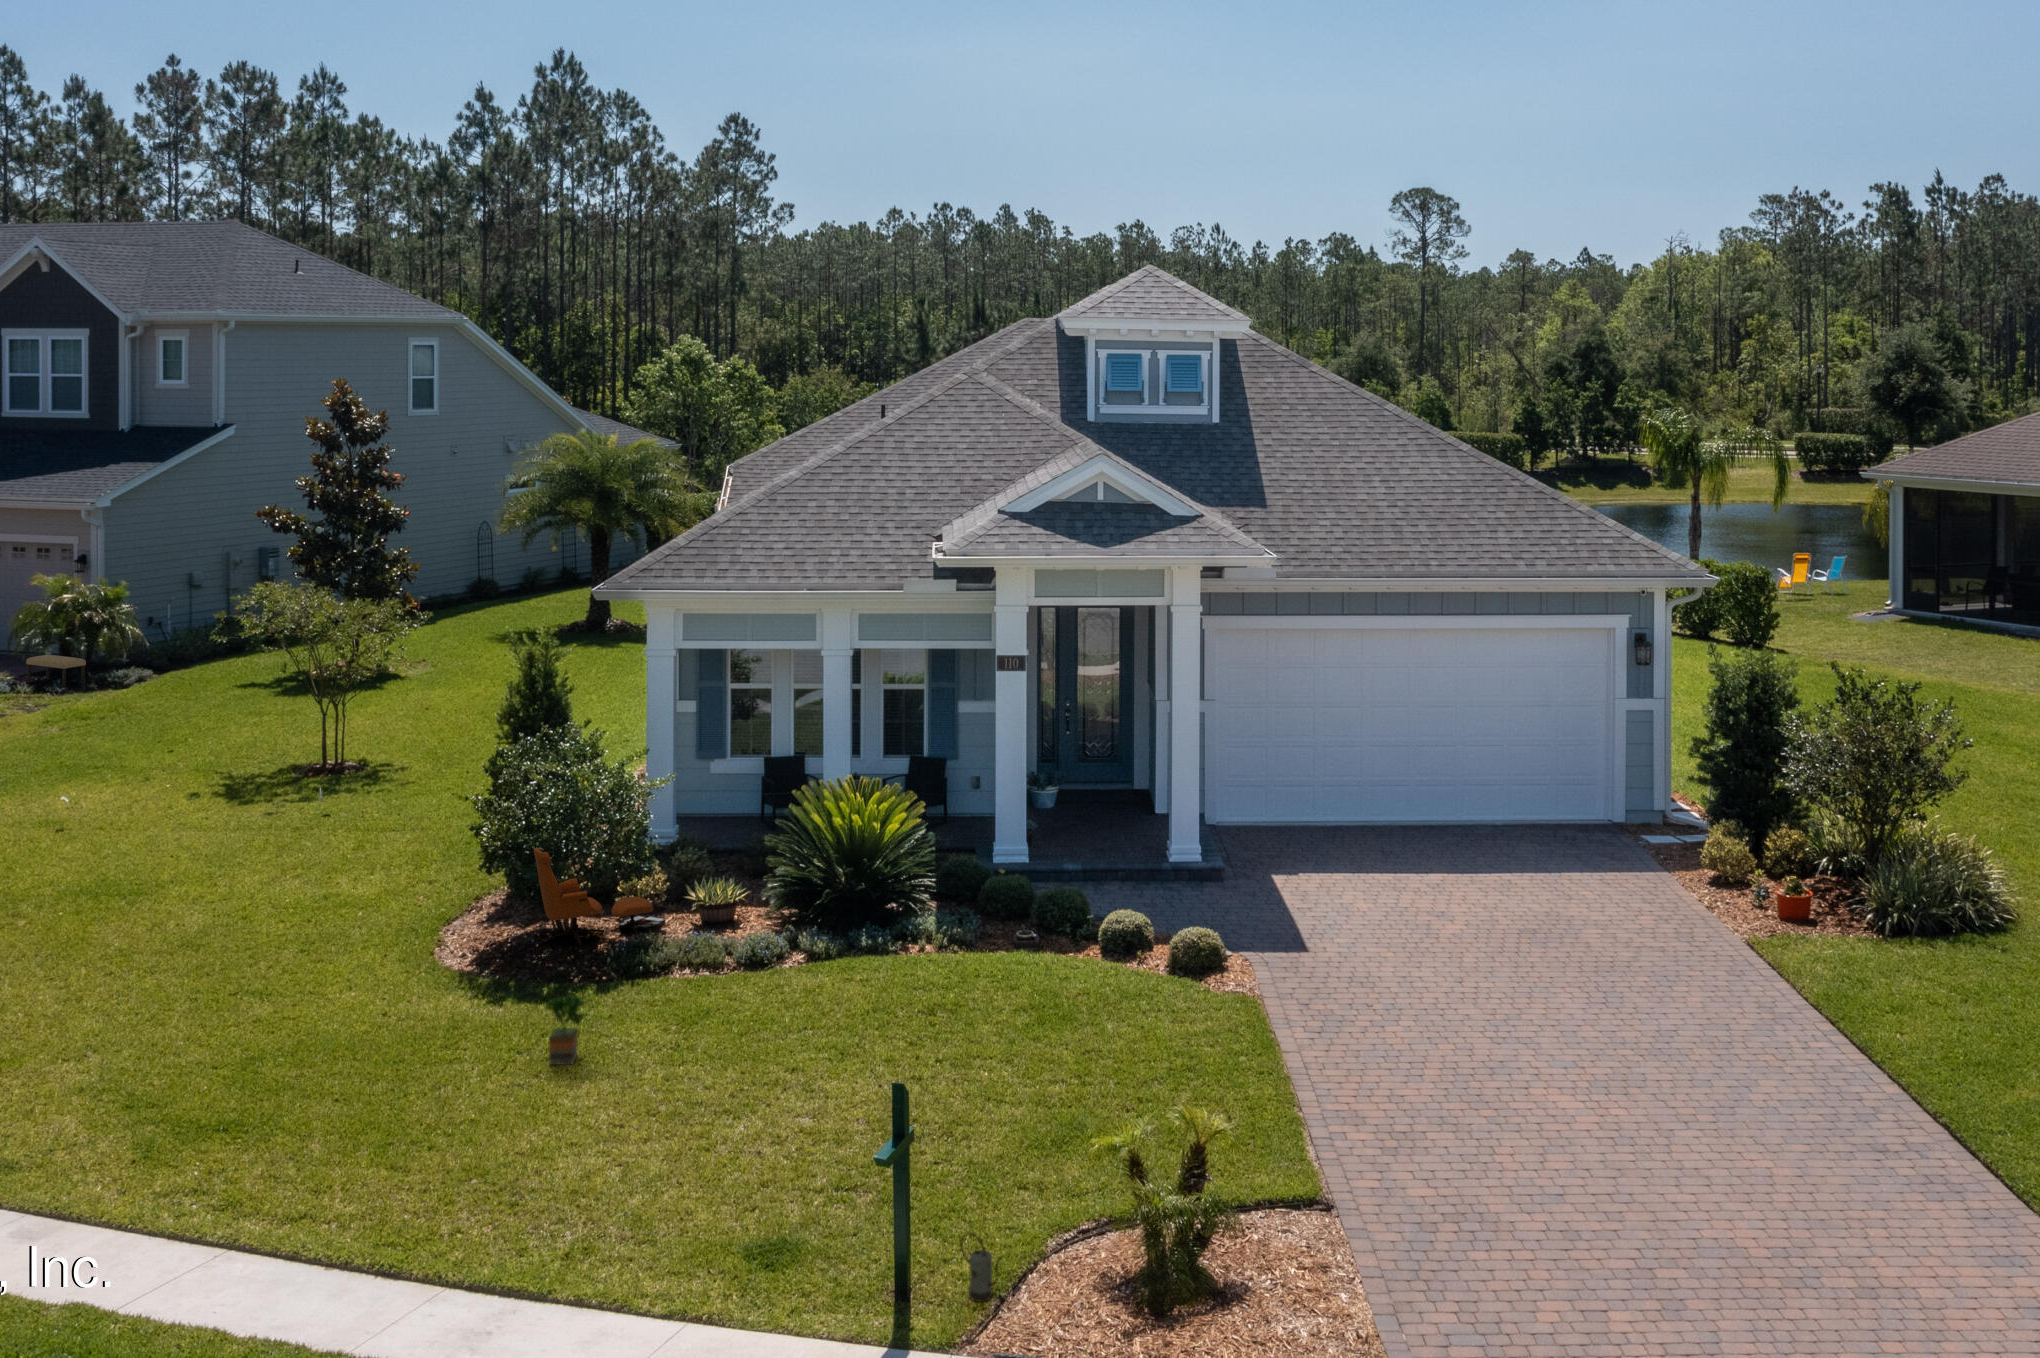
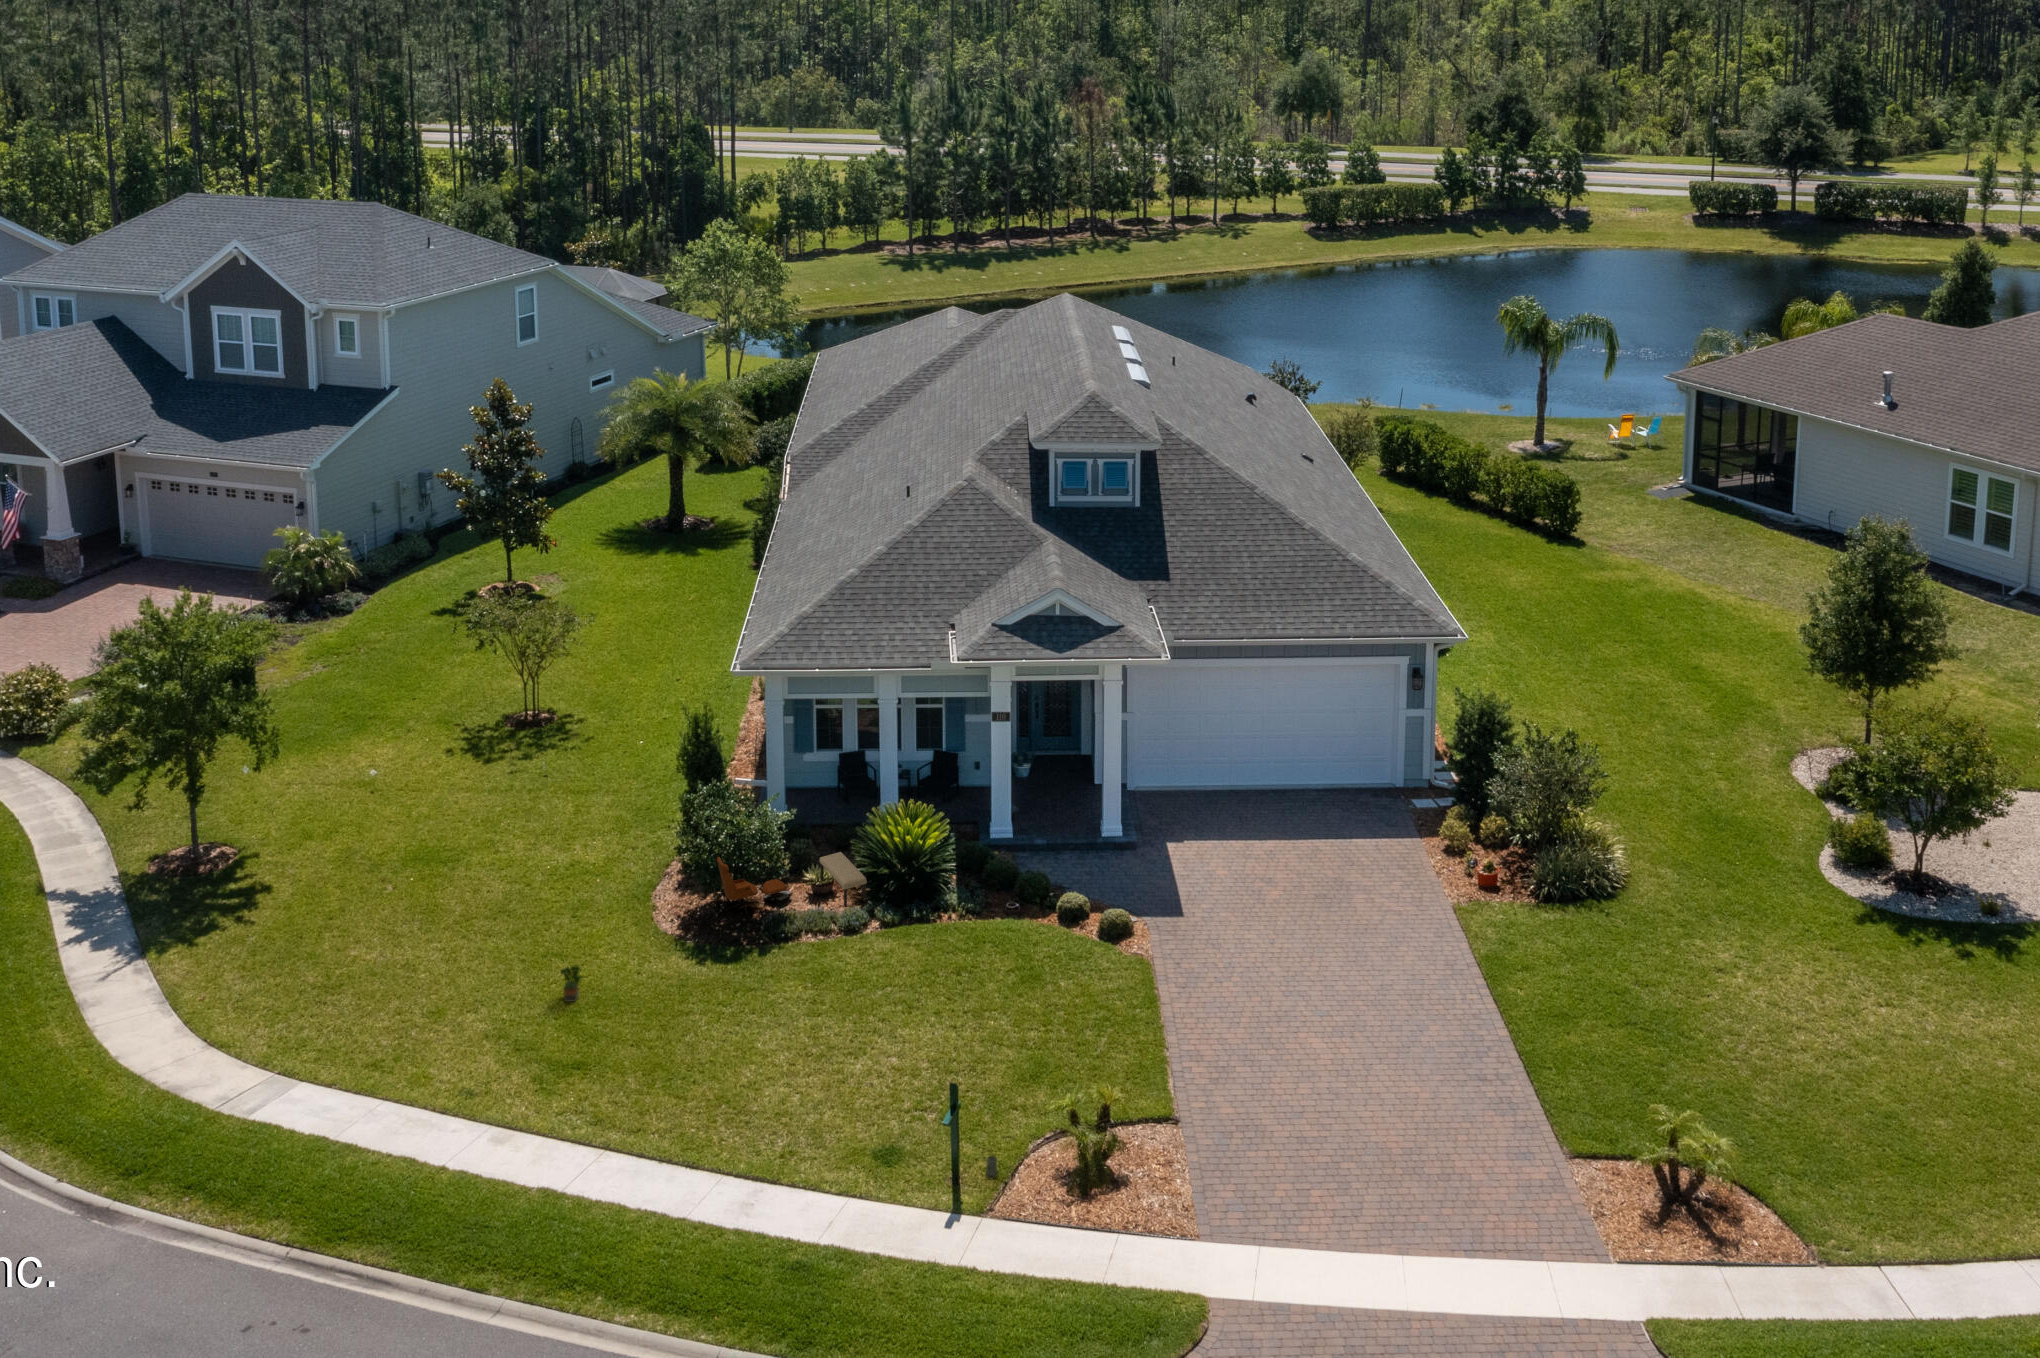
bench: present [26,655,86,687] -> present [820,852,867,907]
potted tree: present [545,996,586,1065] -> present [560,966,582,1002]

